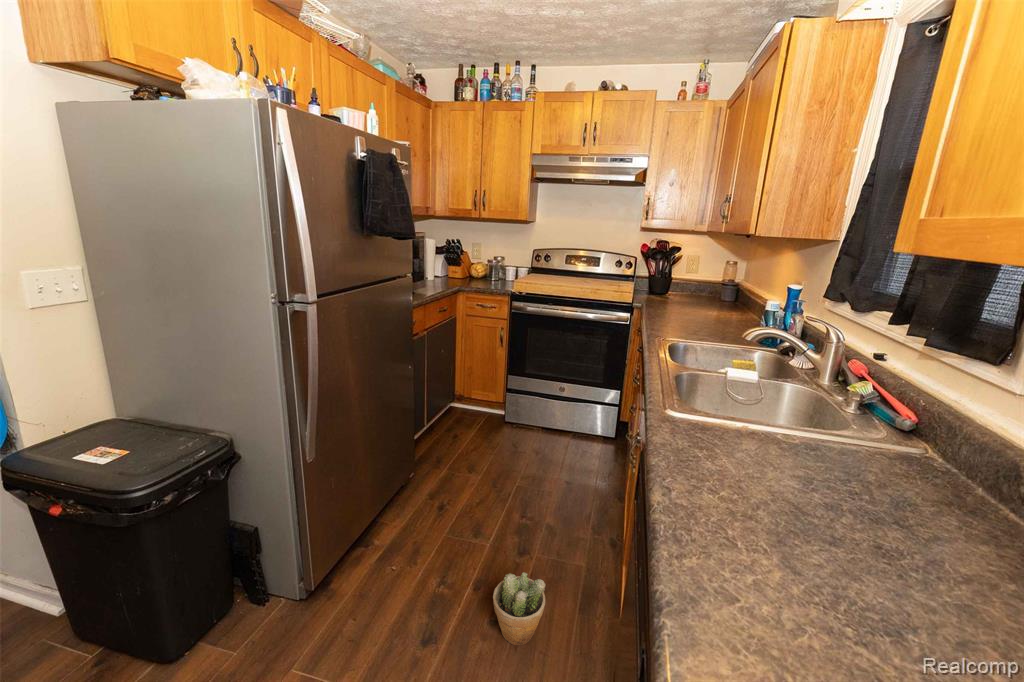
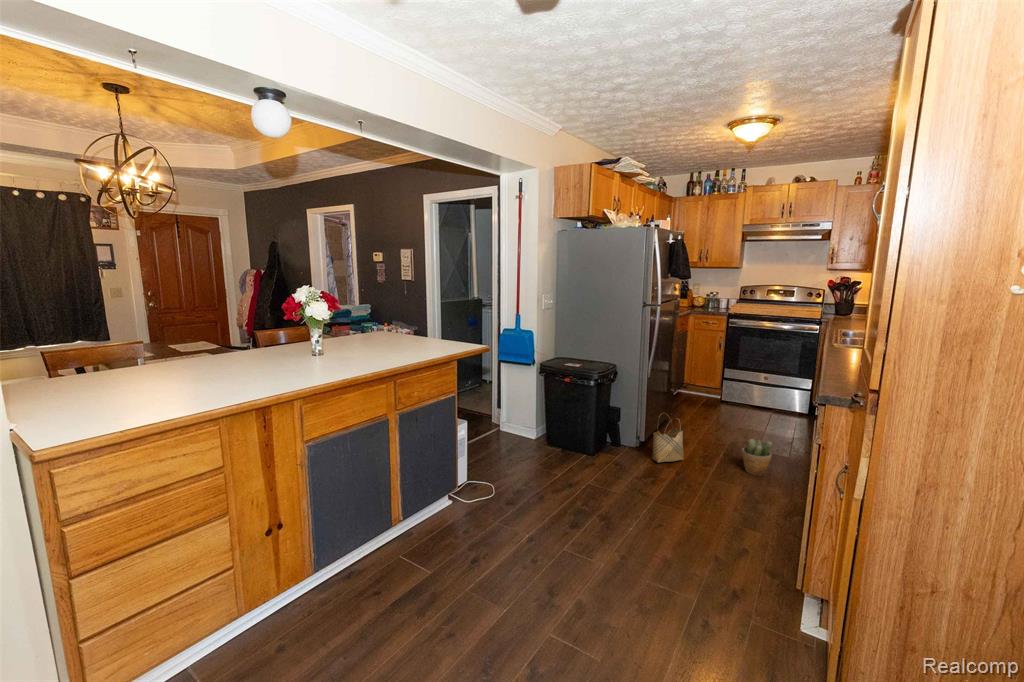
woven basket: none [310,532,388,651] -> present [652,413,684,463]

